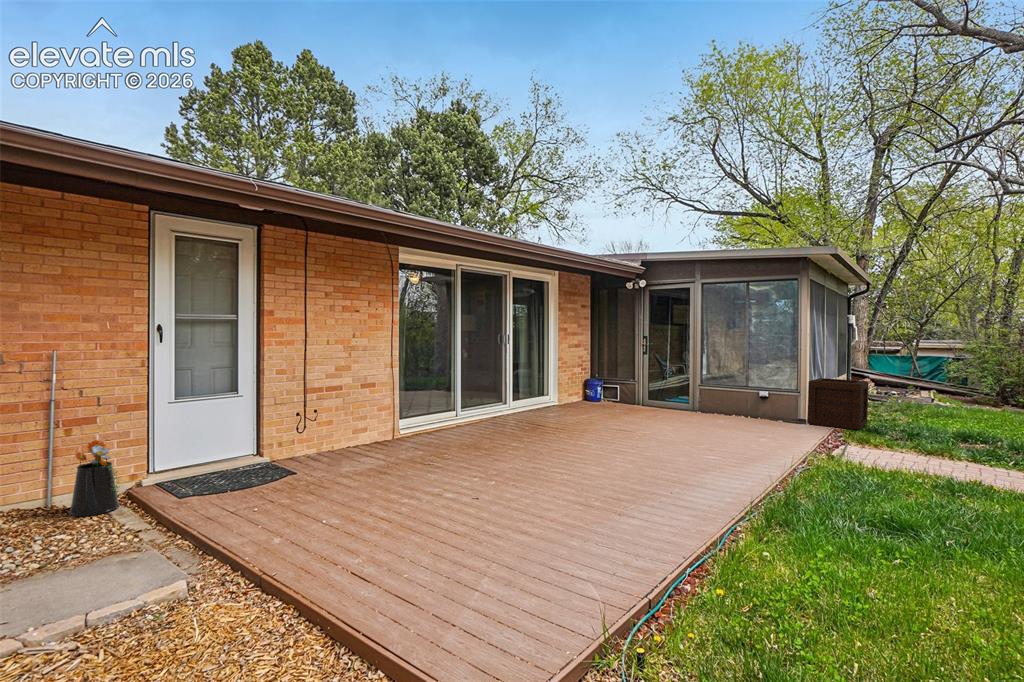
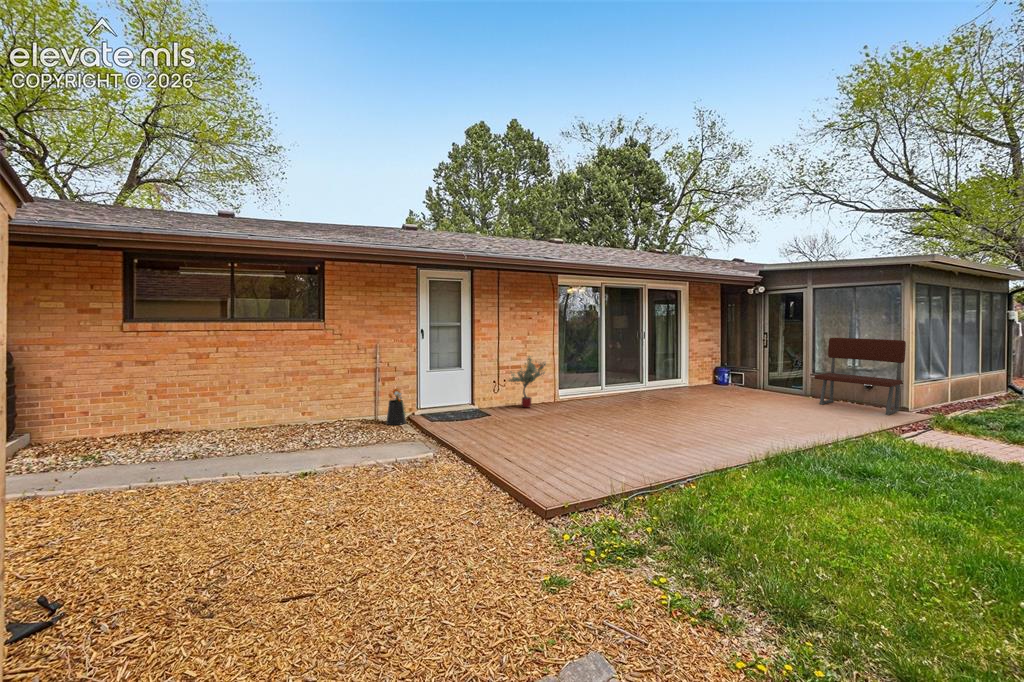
bench: none [704,341,788,426] -> present [814,338,906,415]
potted tree: none [323,369,387,454] -> present [509,356,546,408]
wooden crate: present [807,378,869,430] -> none [925,374,1004,425]

